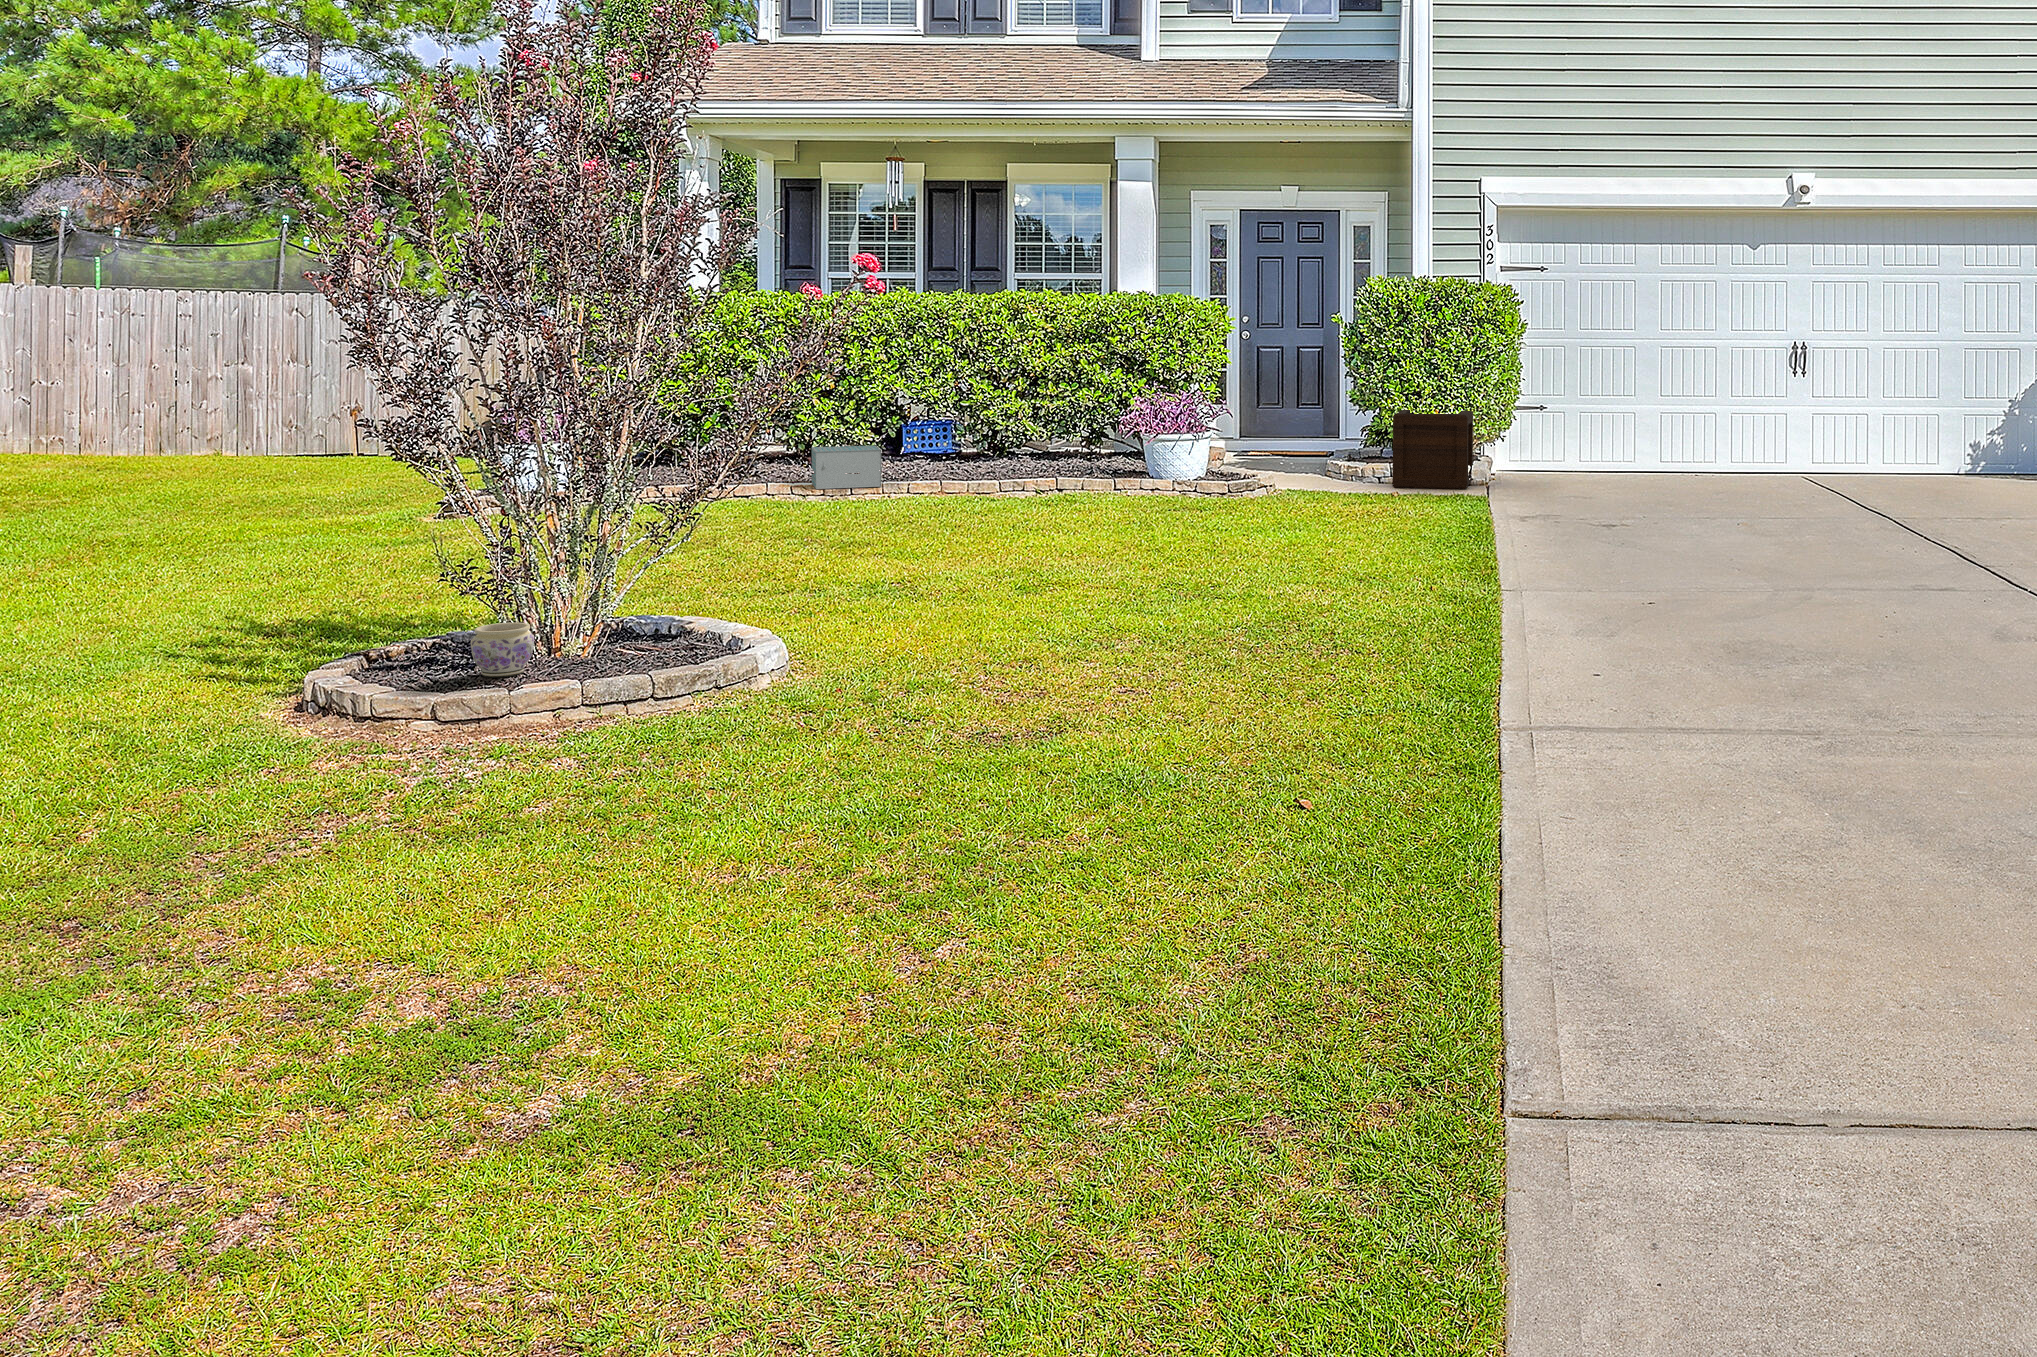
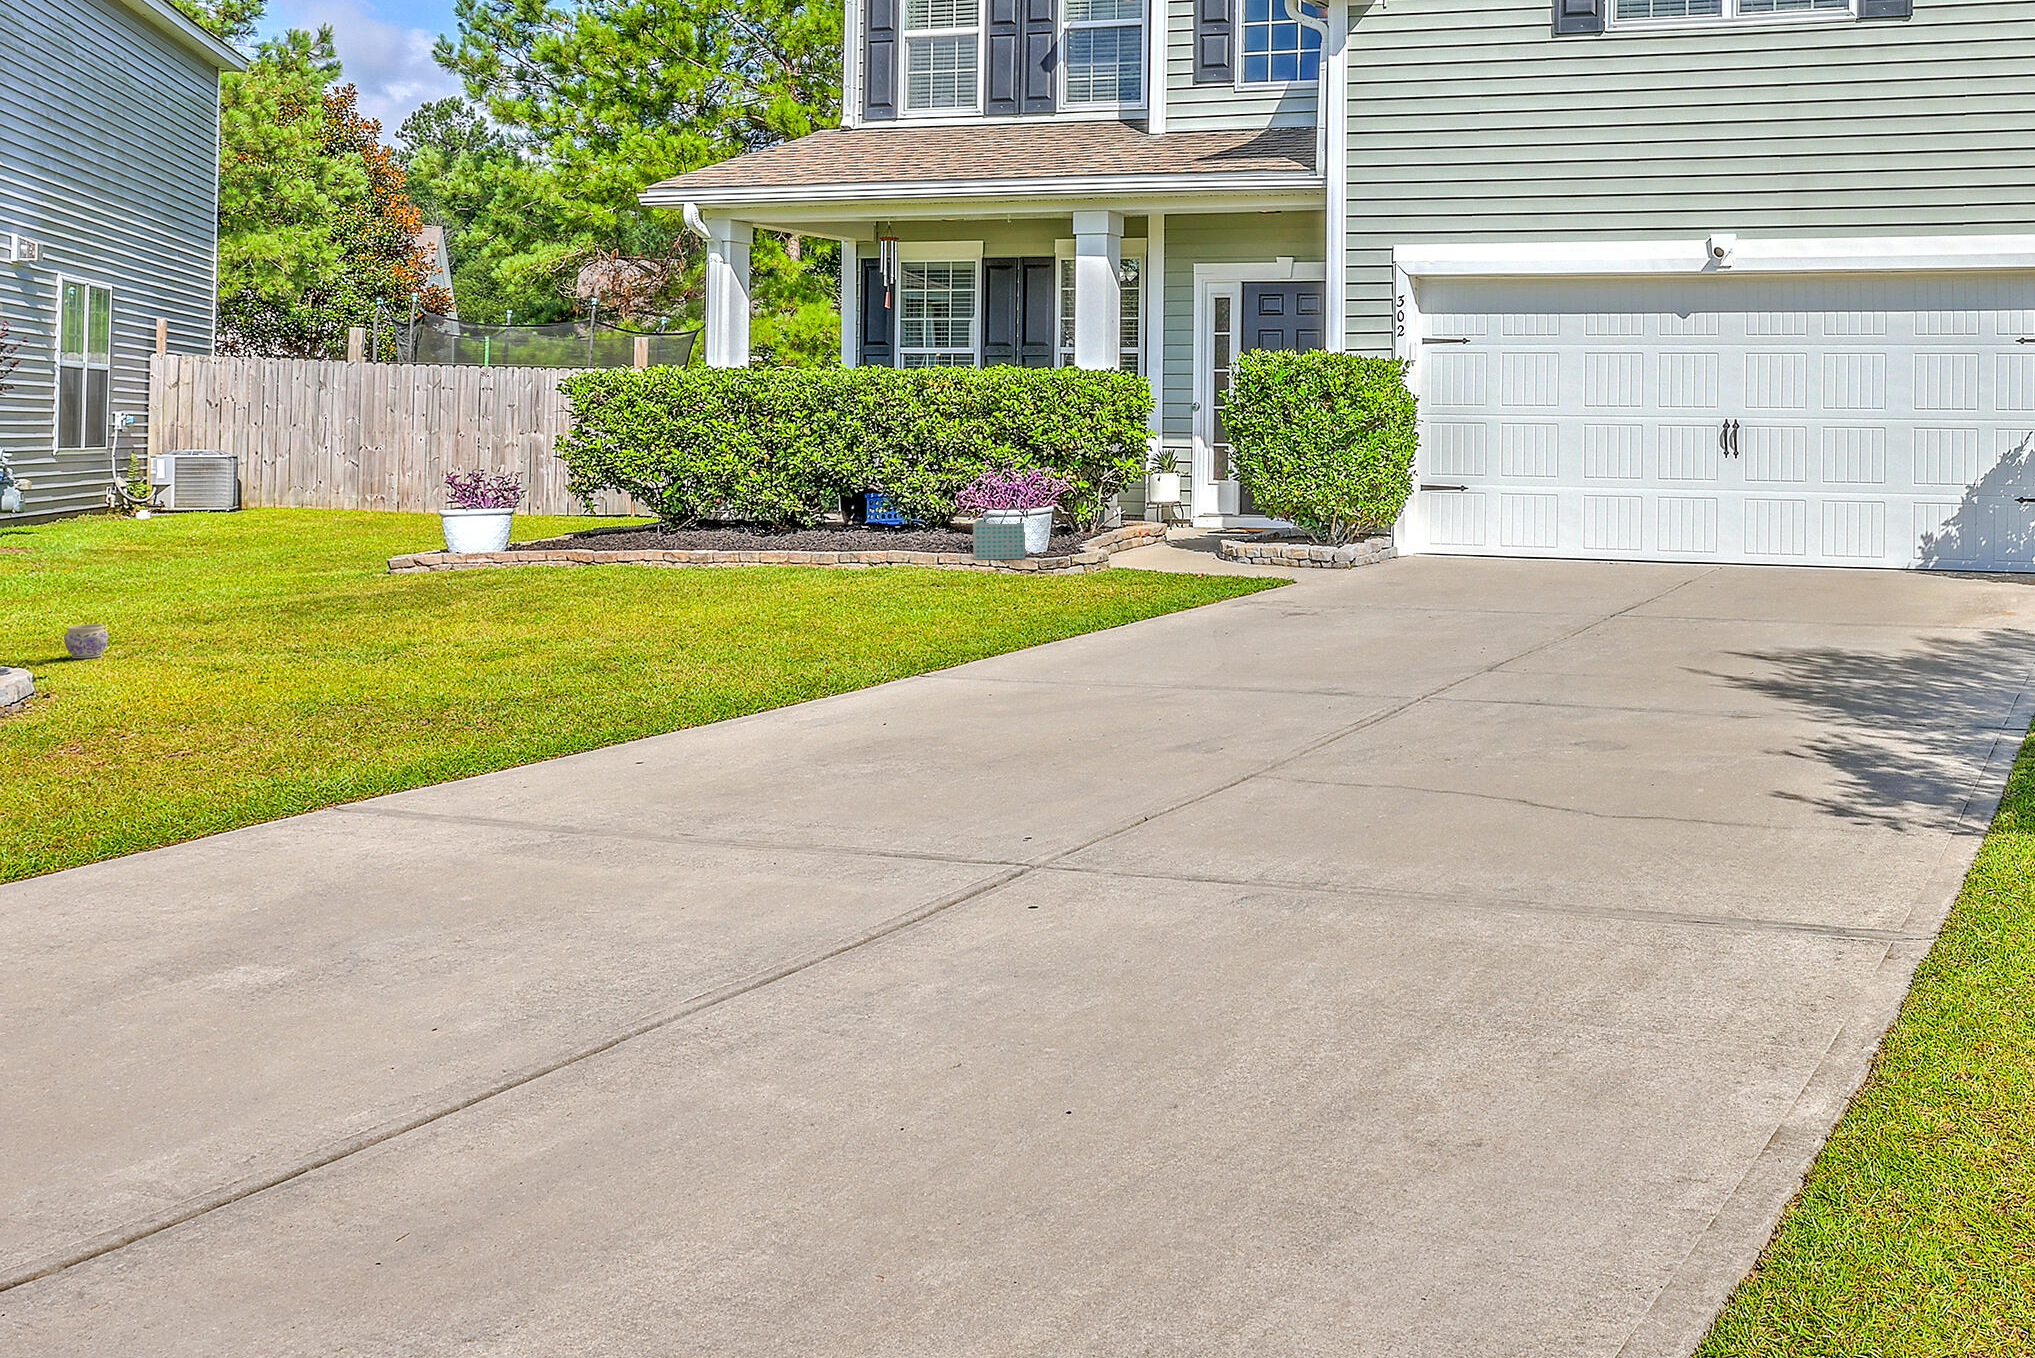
wooden crate: present [1392,410,1473,489] -> none [1245,487,1348,569]
storage box: present [812,445,881,489] -> present [973,520,1027,560]

